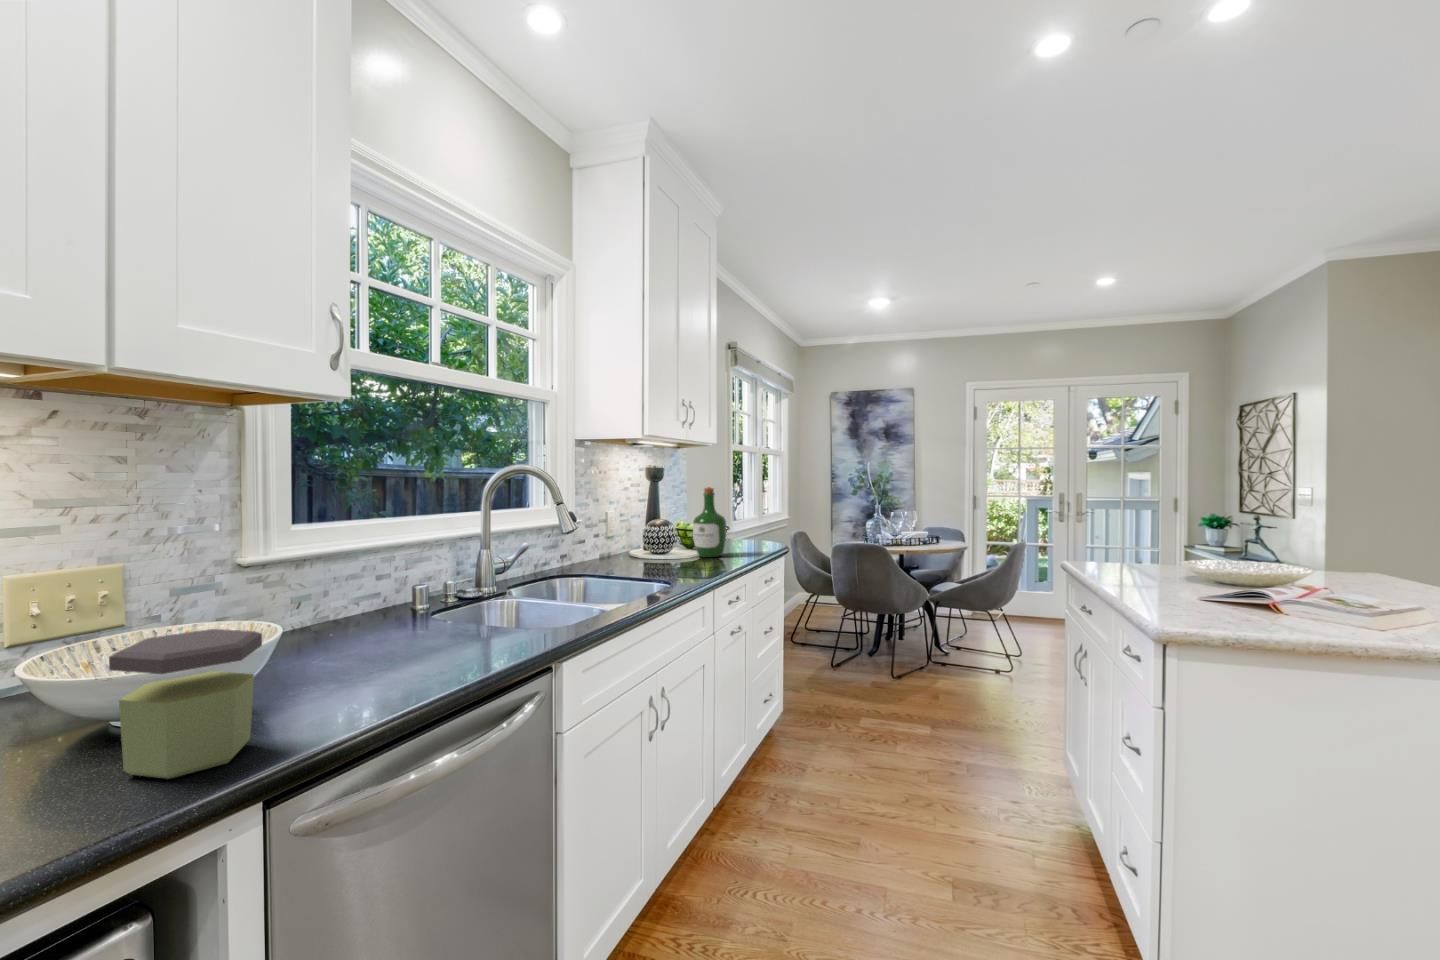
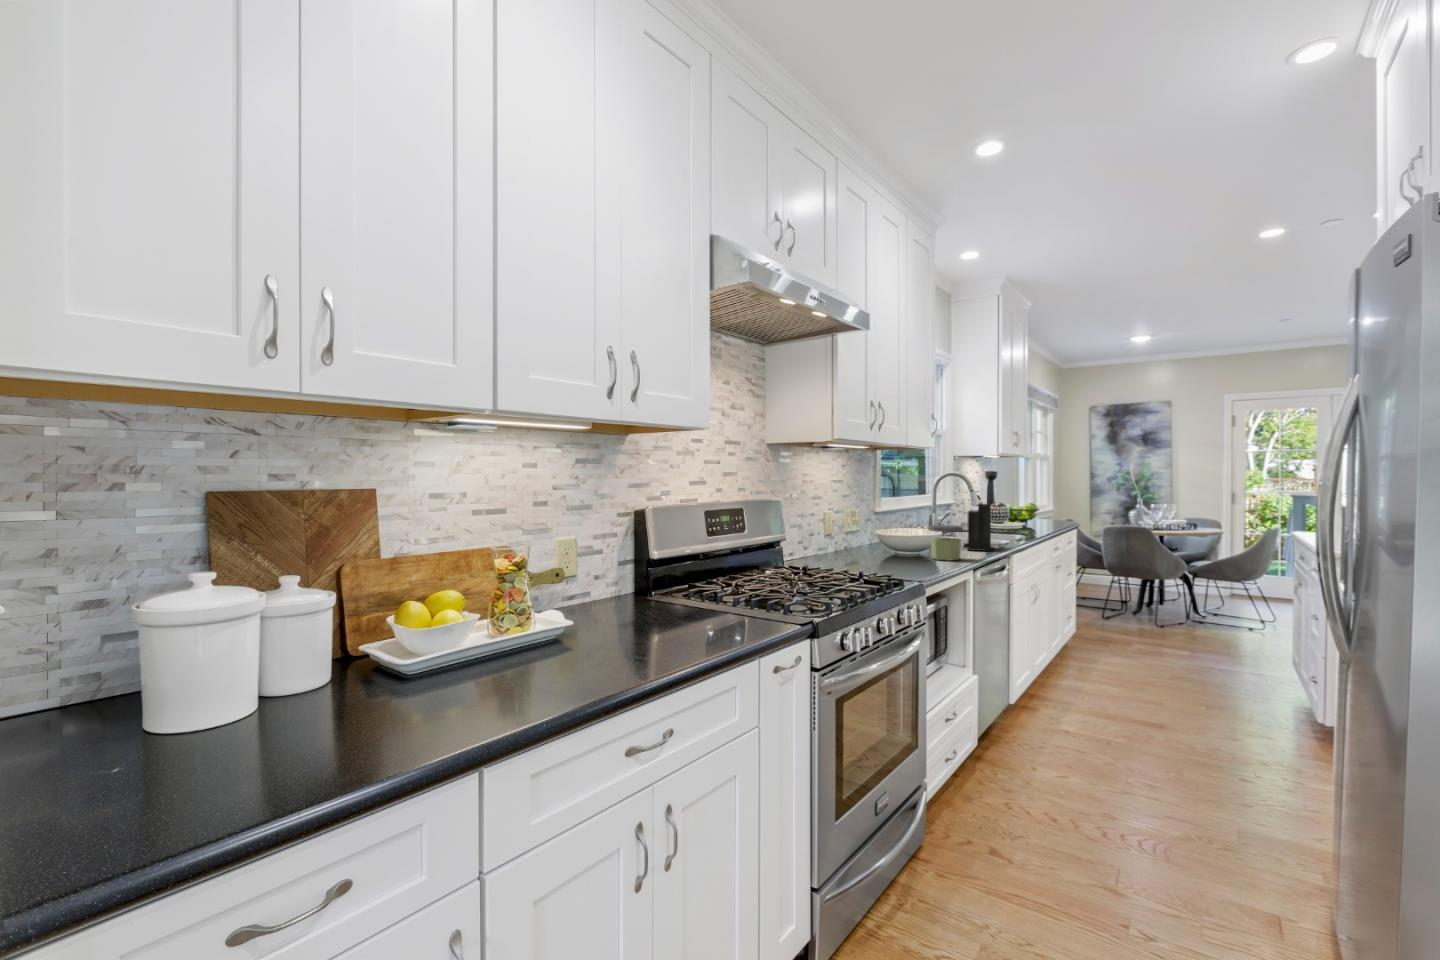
knife block: none [418,479,514,671] -> present [964,481,991,551]
wine bottle: present [693,487,726,557] -> none [1019,484,1041,527]

